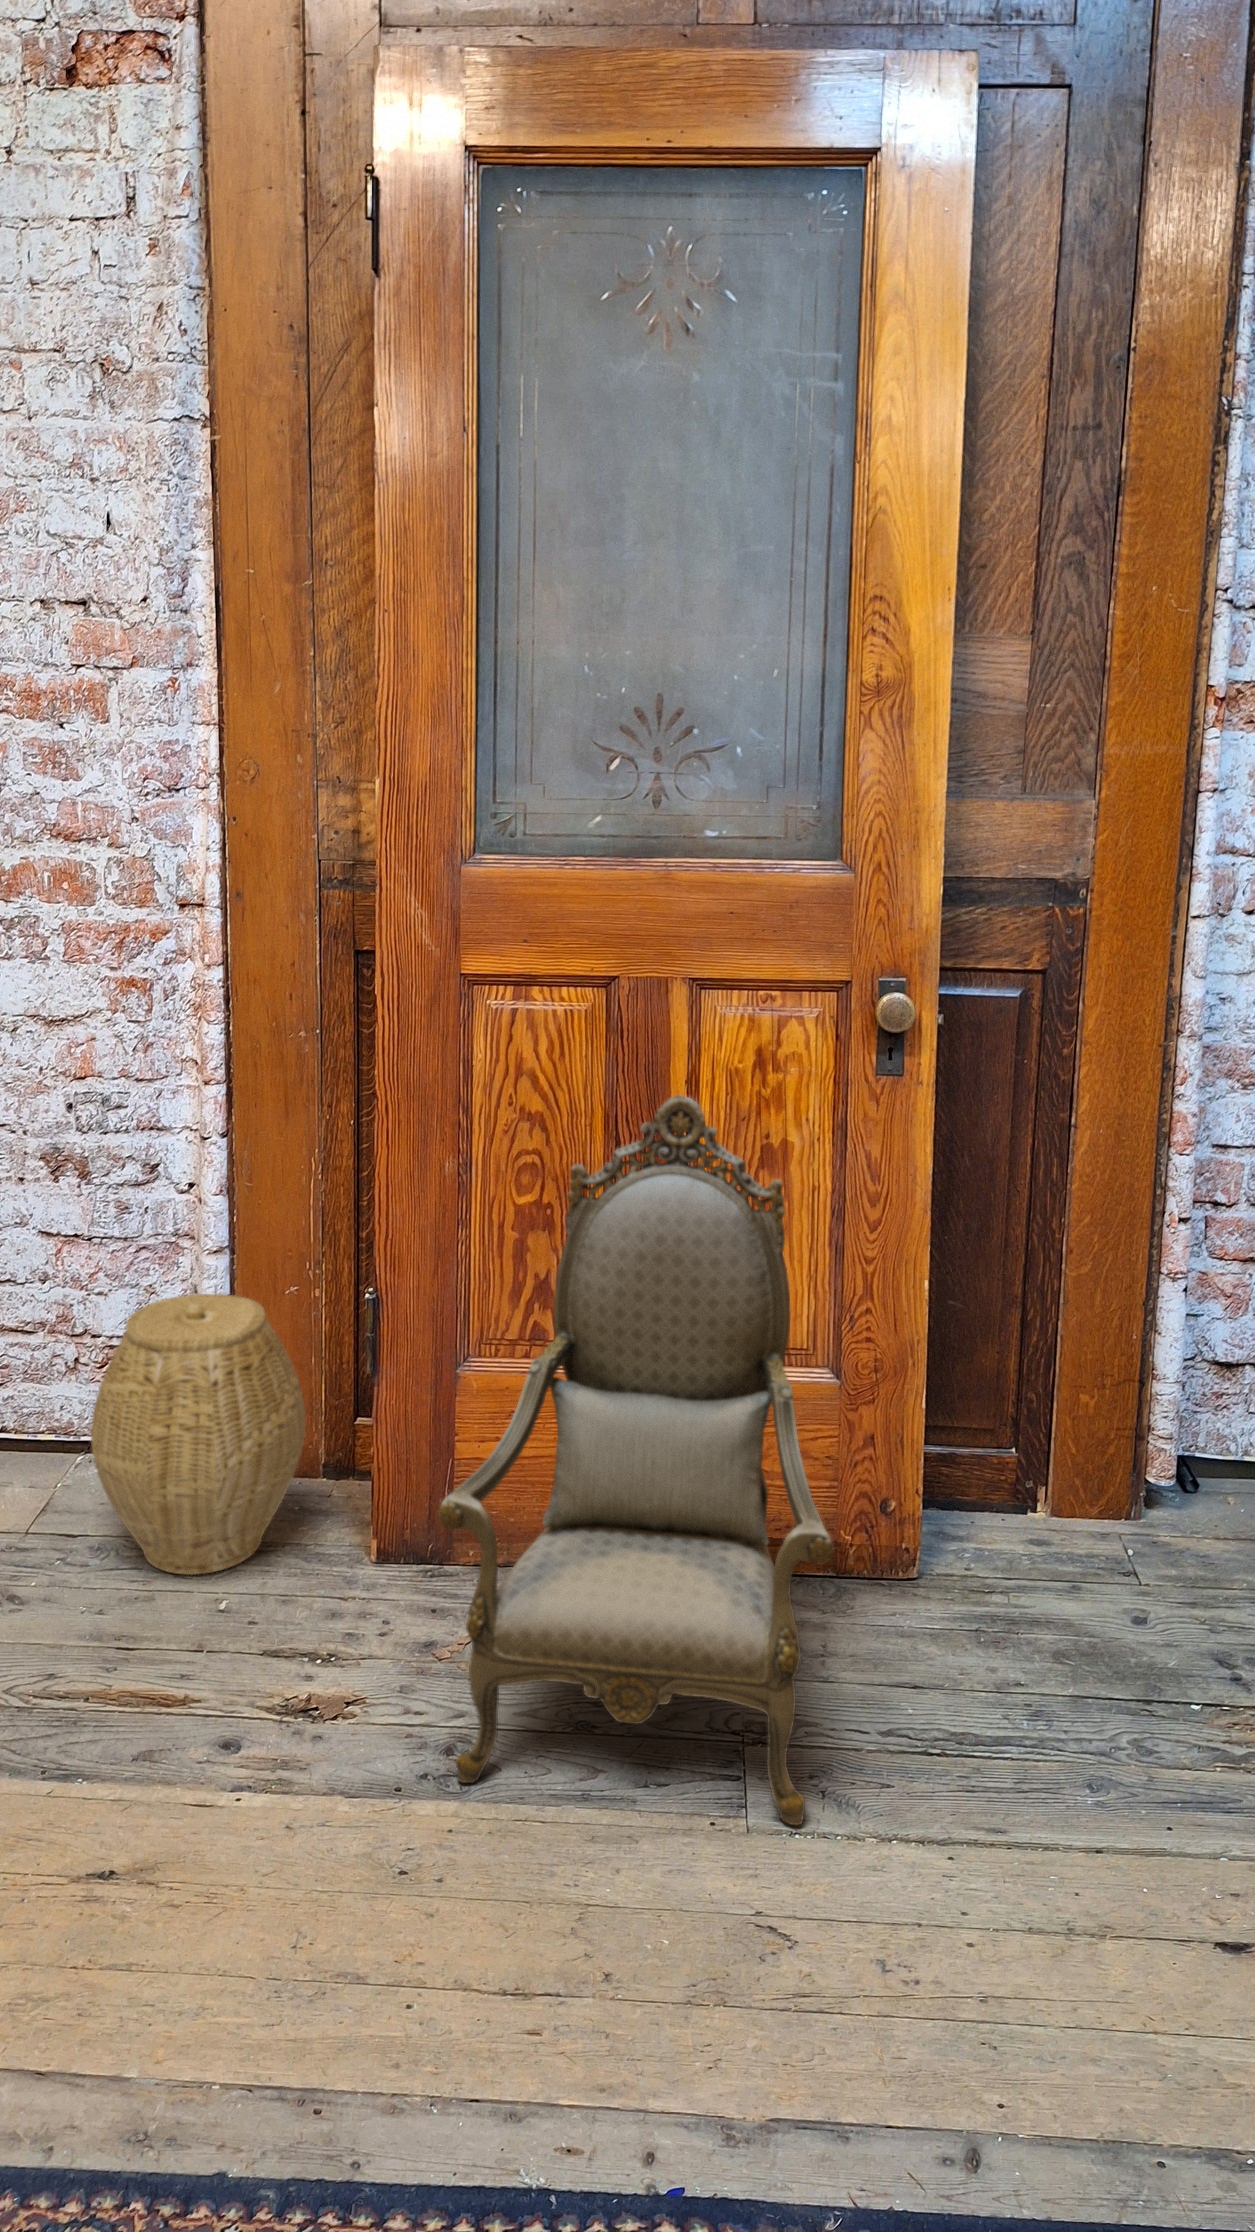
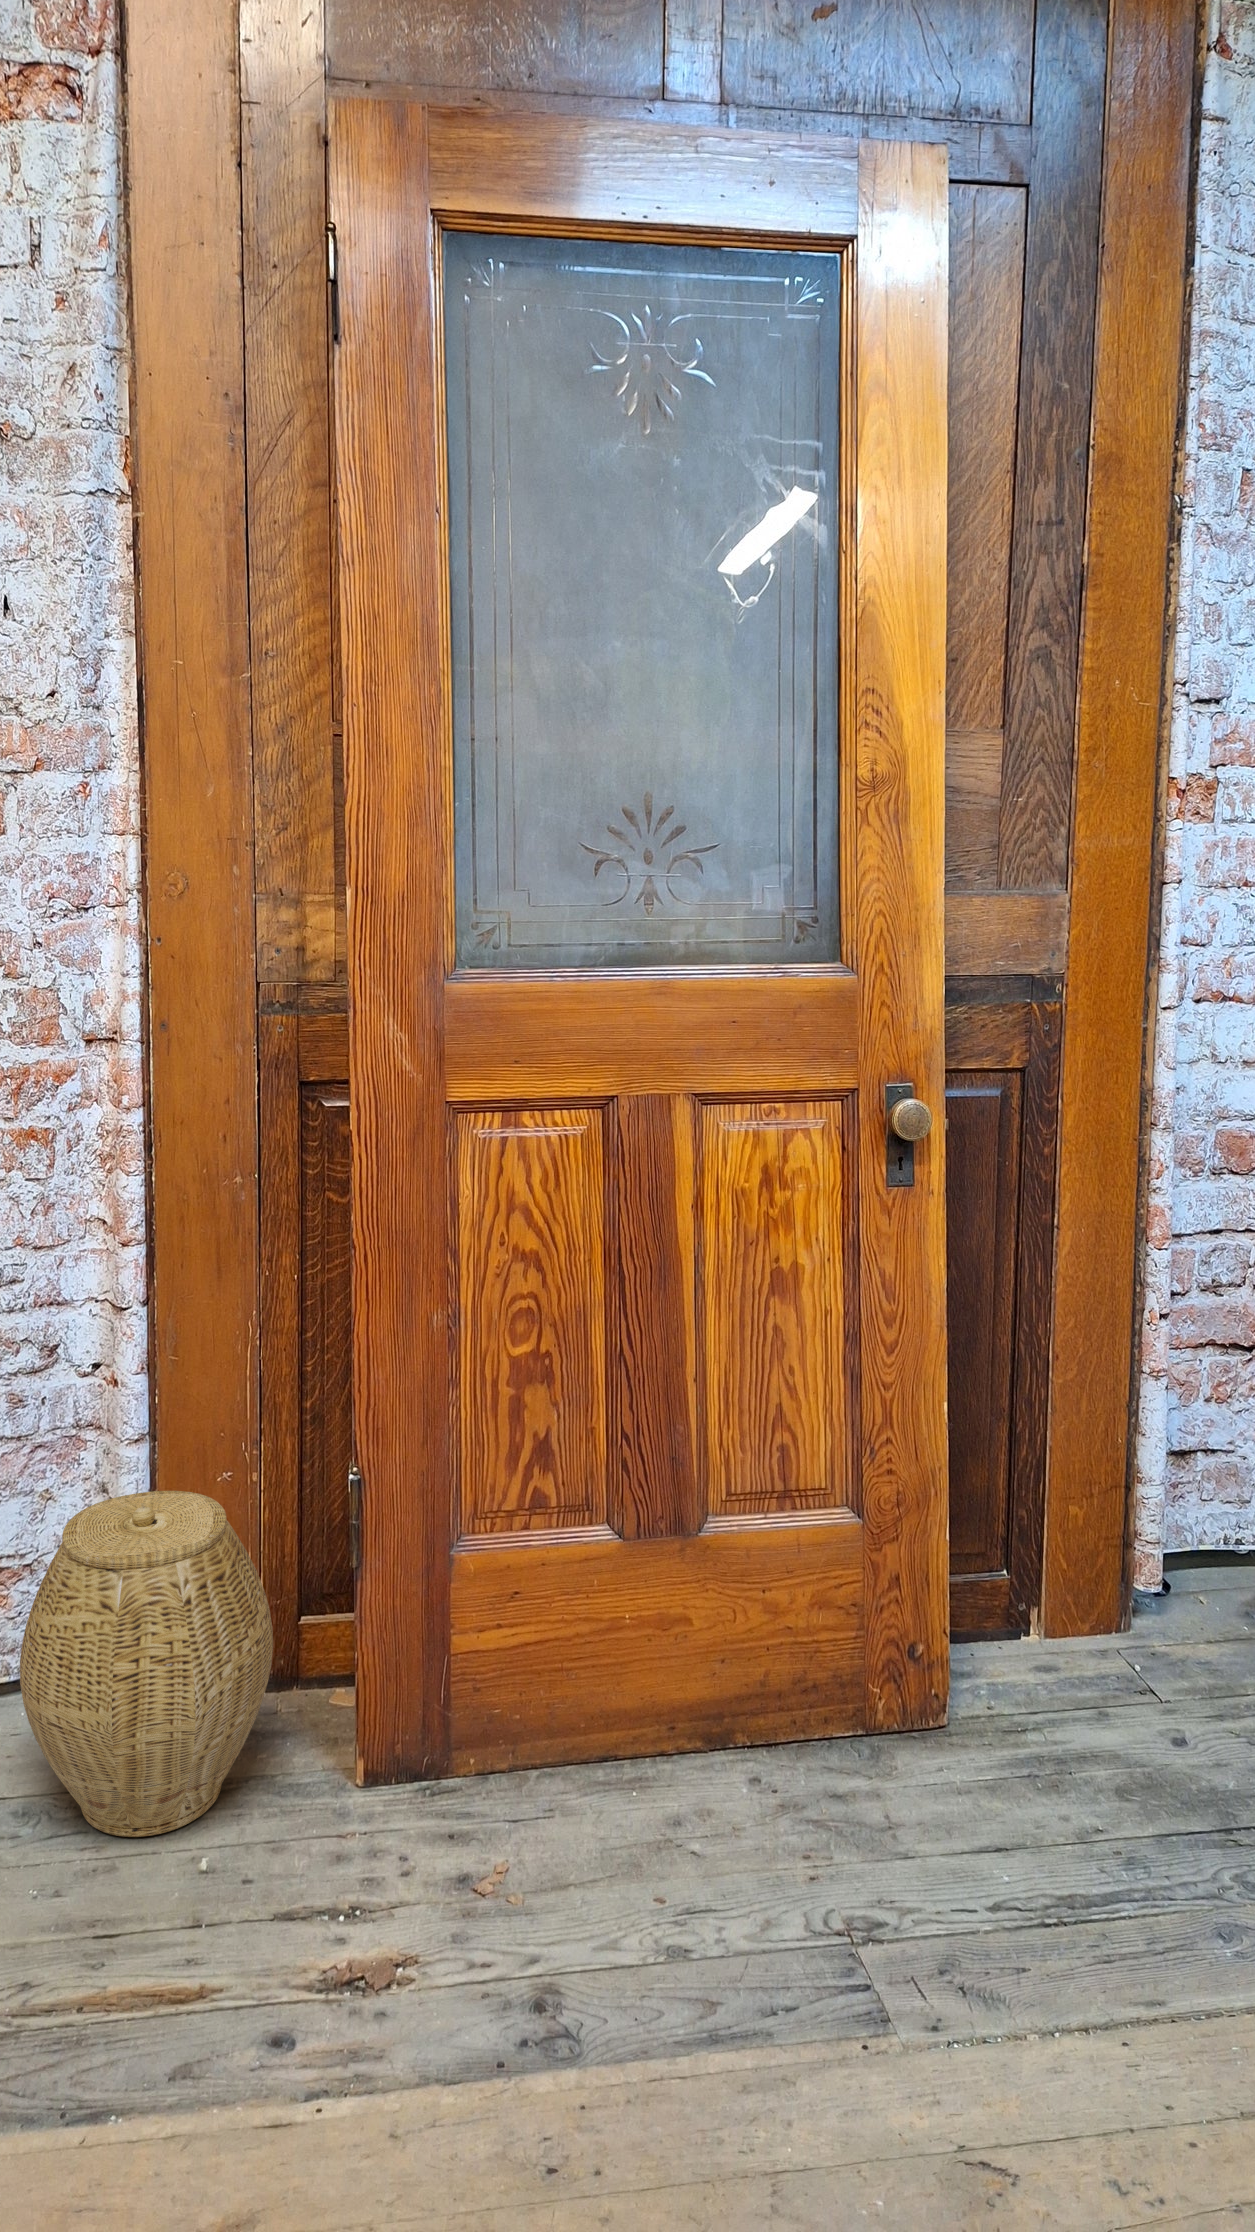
armchair: present [438,1095,834,1825] -> none [401,1032,987,2051]

